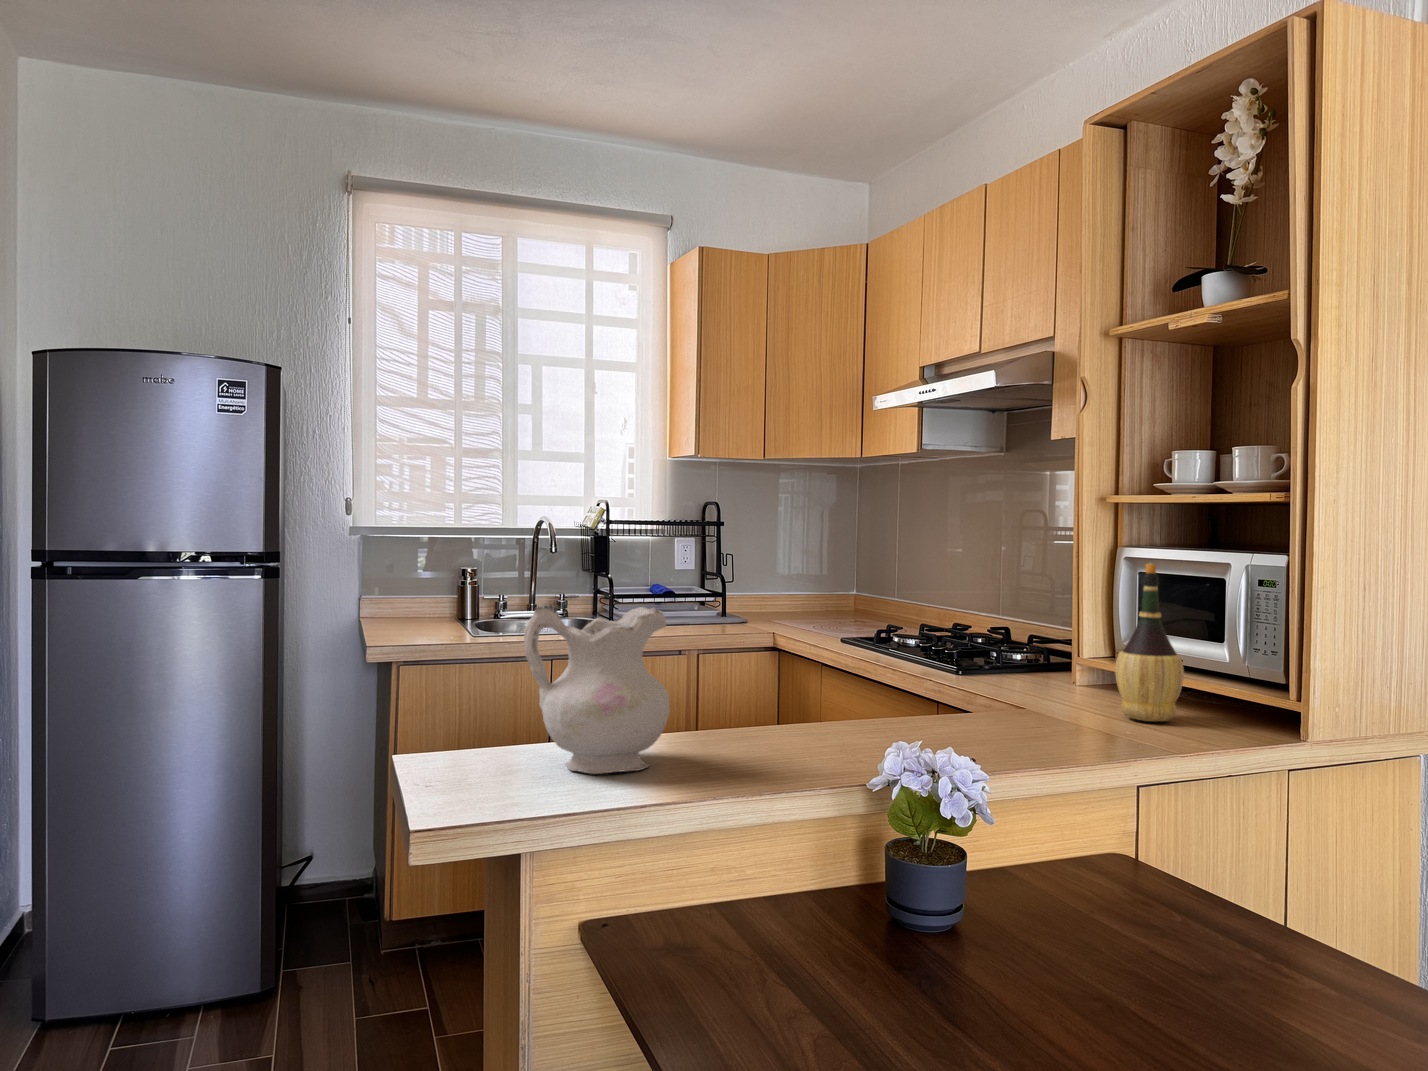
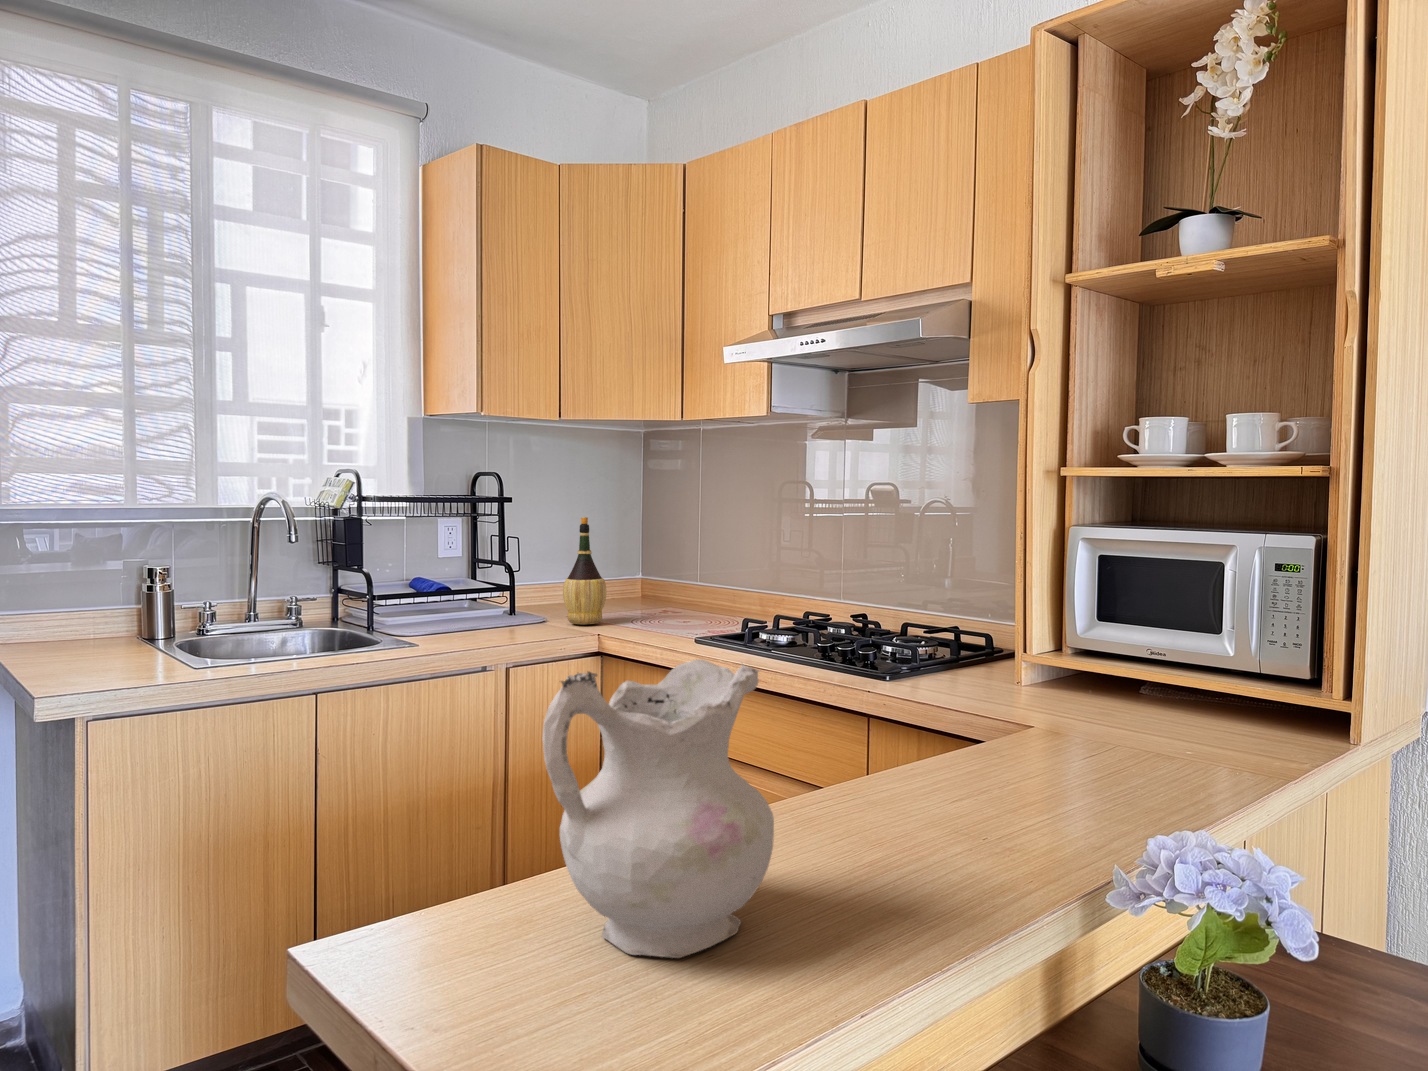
wine bottle: present [1115,563,1184,721] -> present [563,517,606,624]

